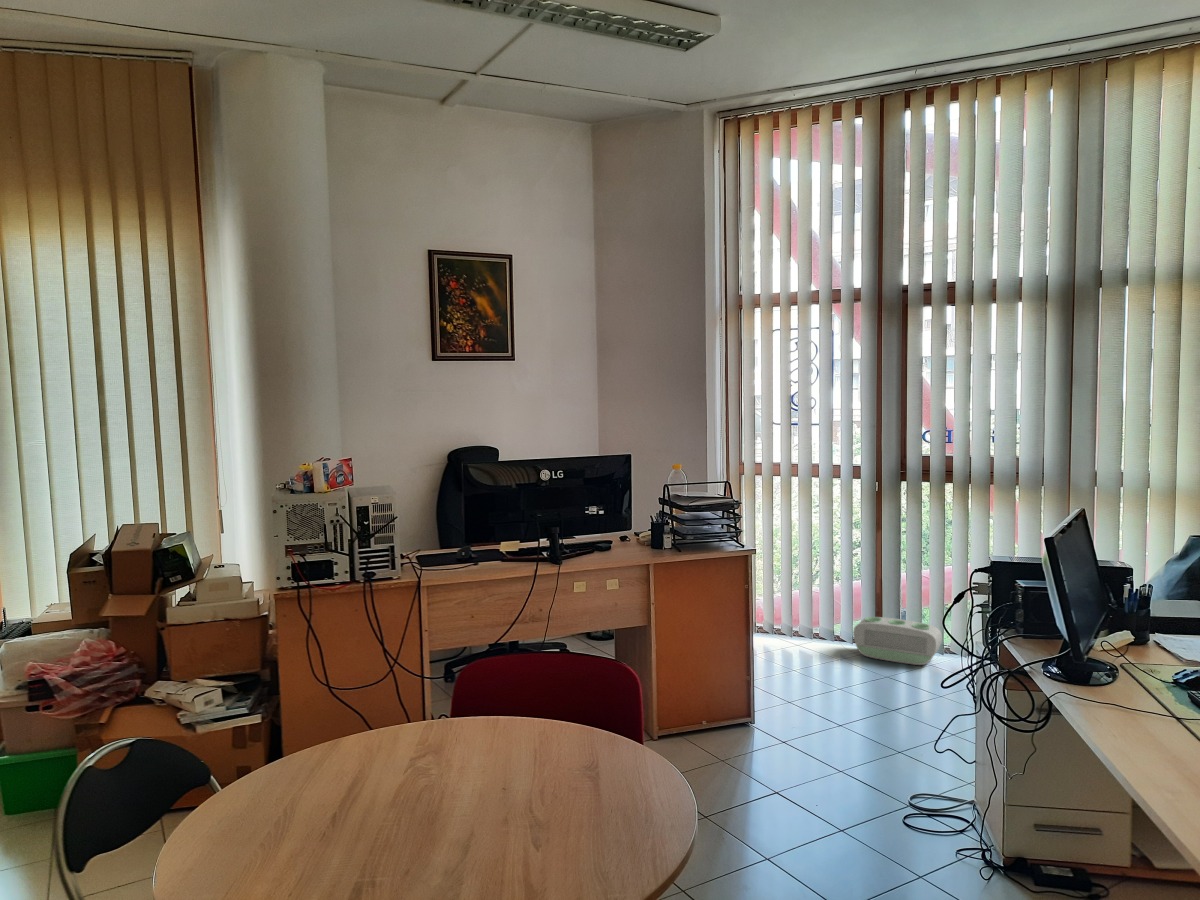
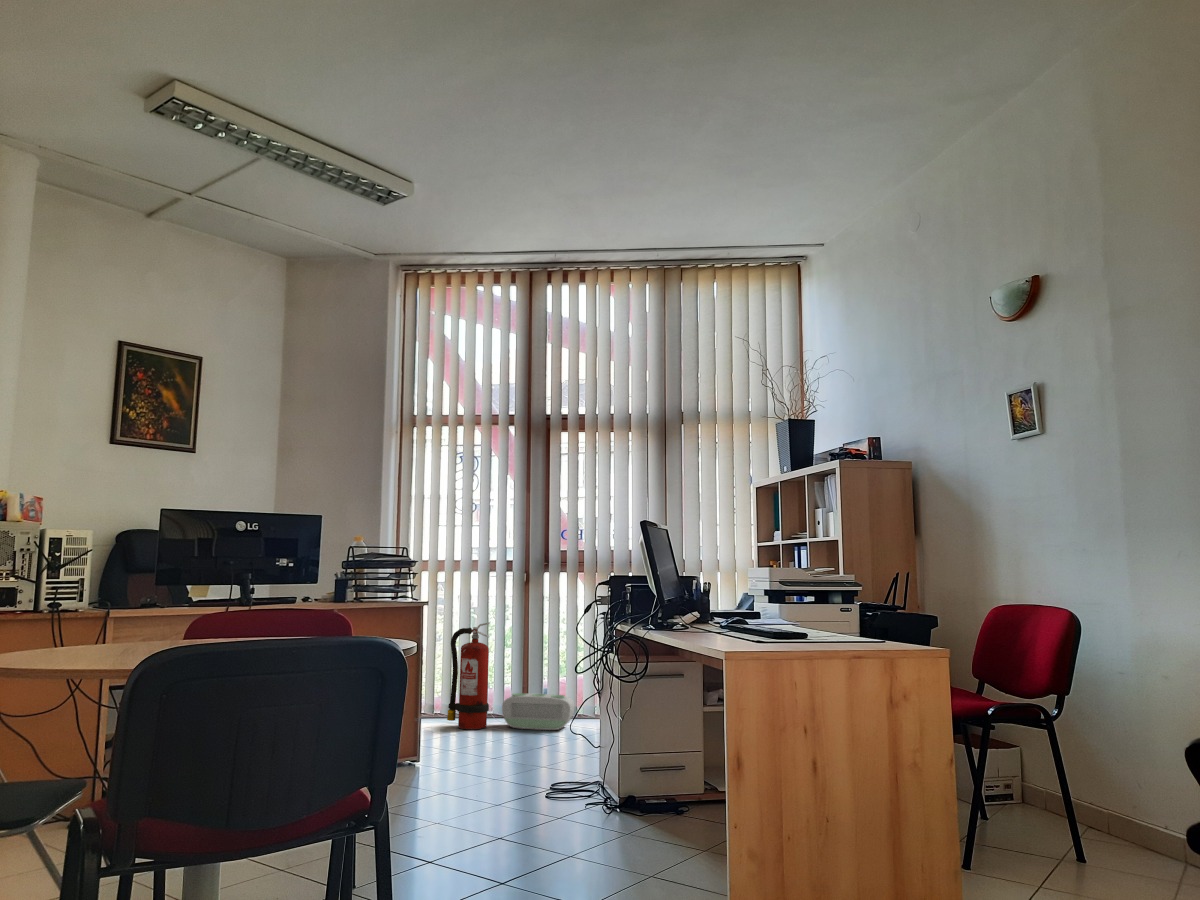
fire extinguisher: none [791,538,838,656] -> present [447,622,490,730]

